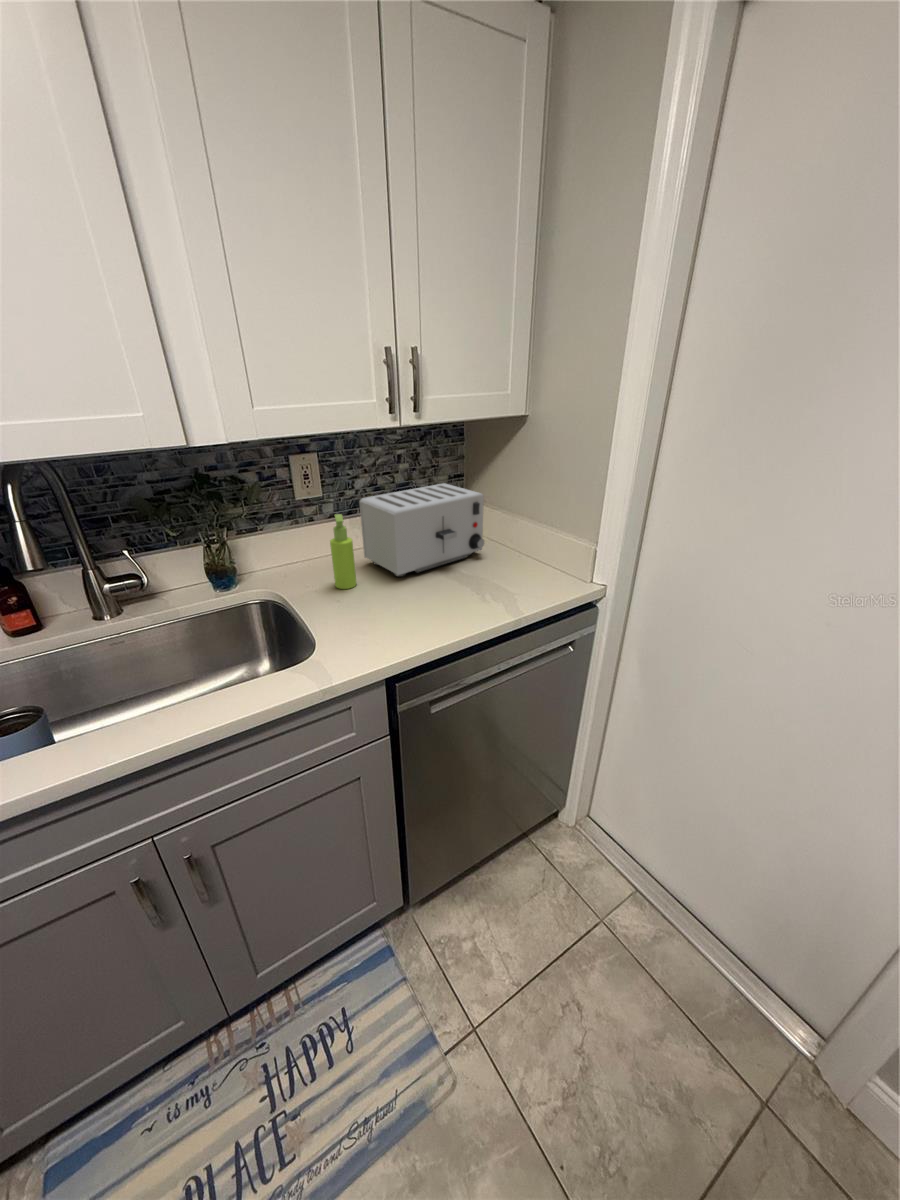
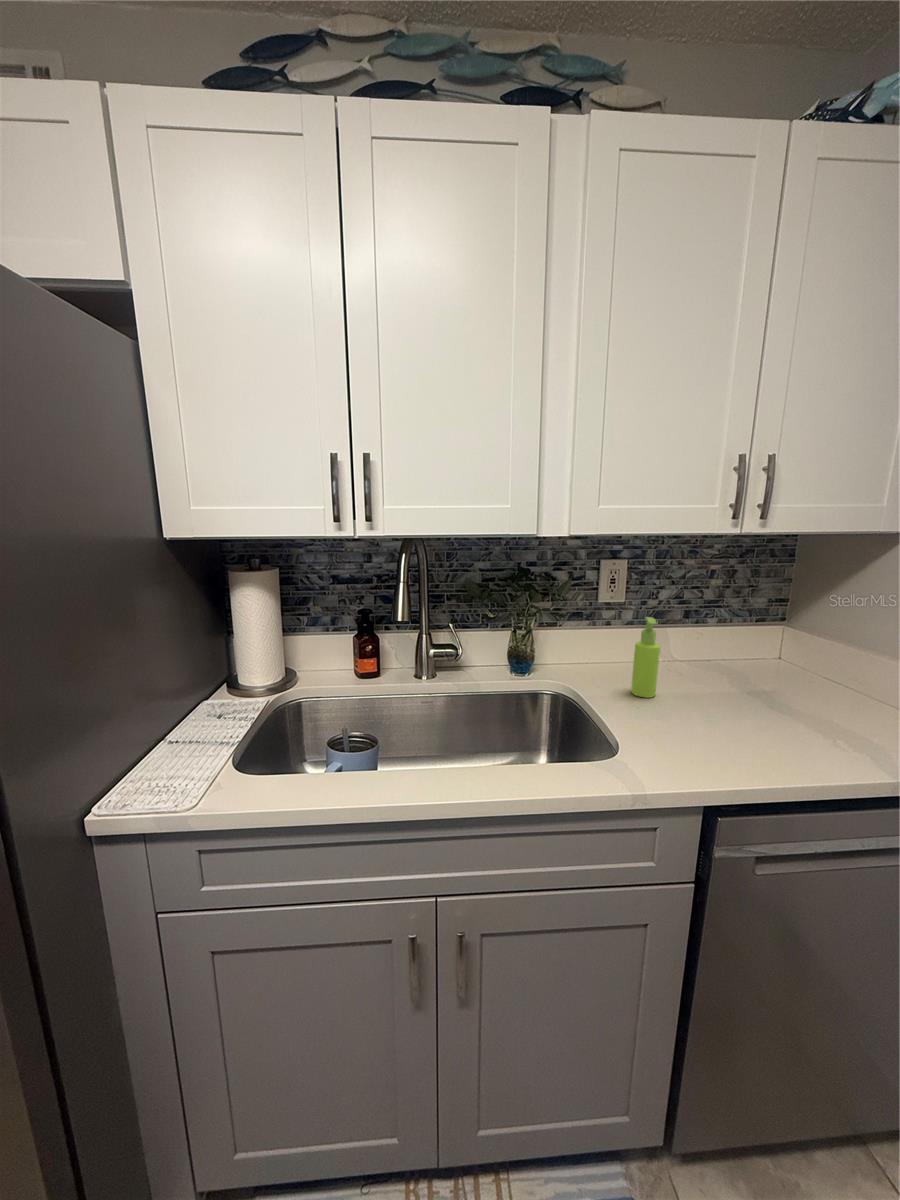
toaster: present [360,483,484,577] -> none [662,604,829,697]

